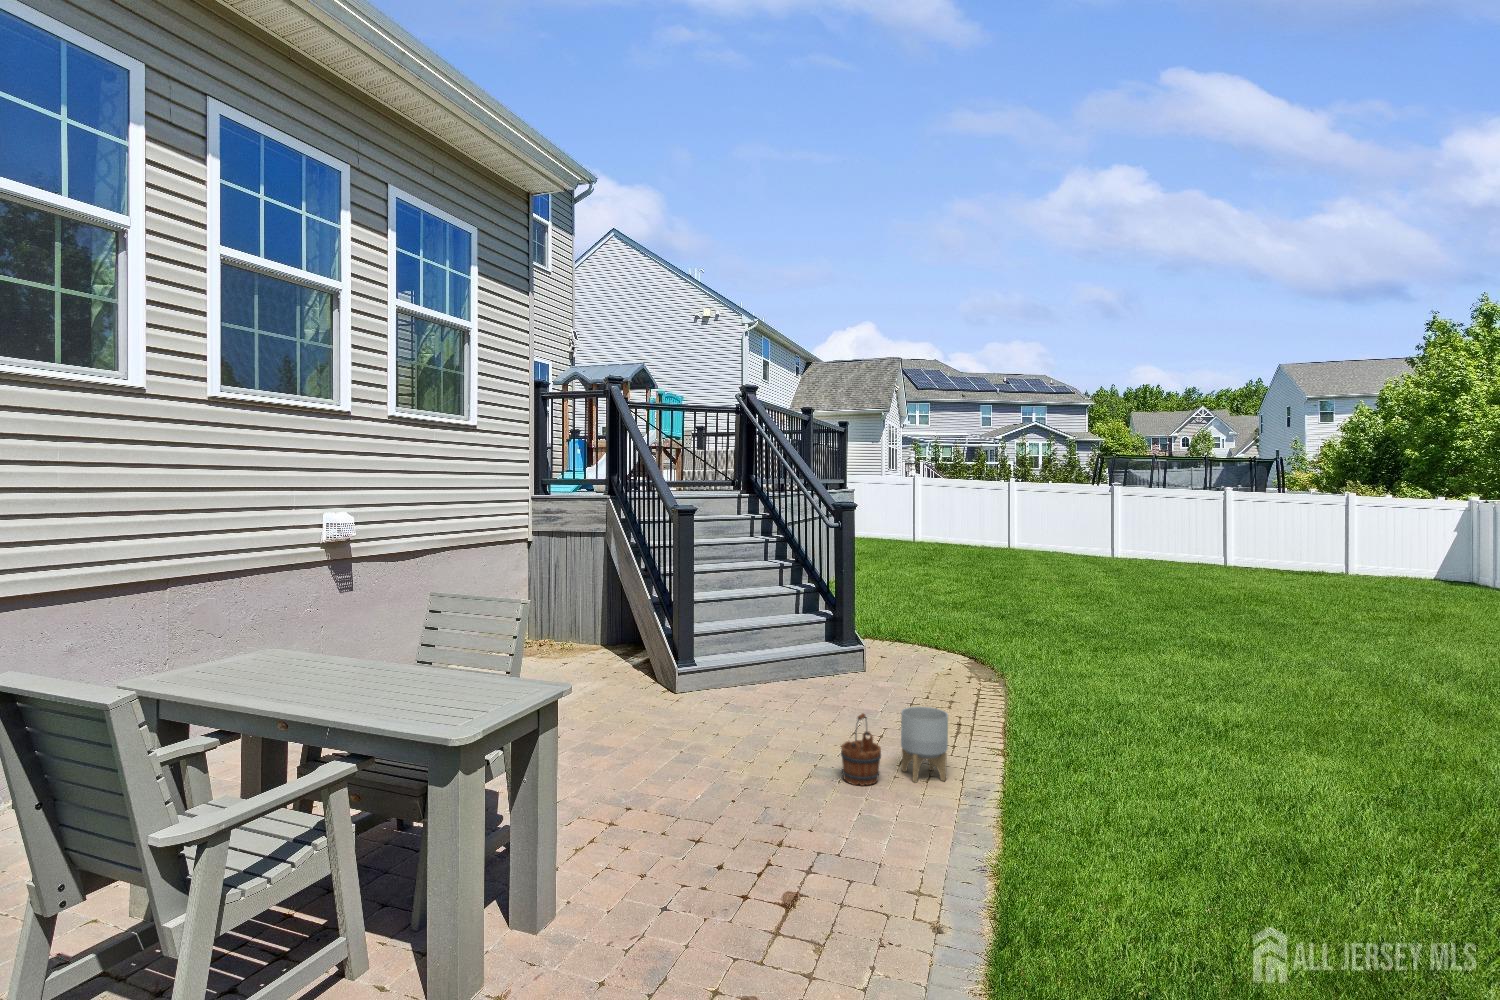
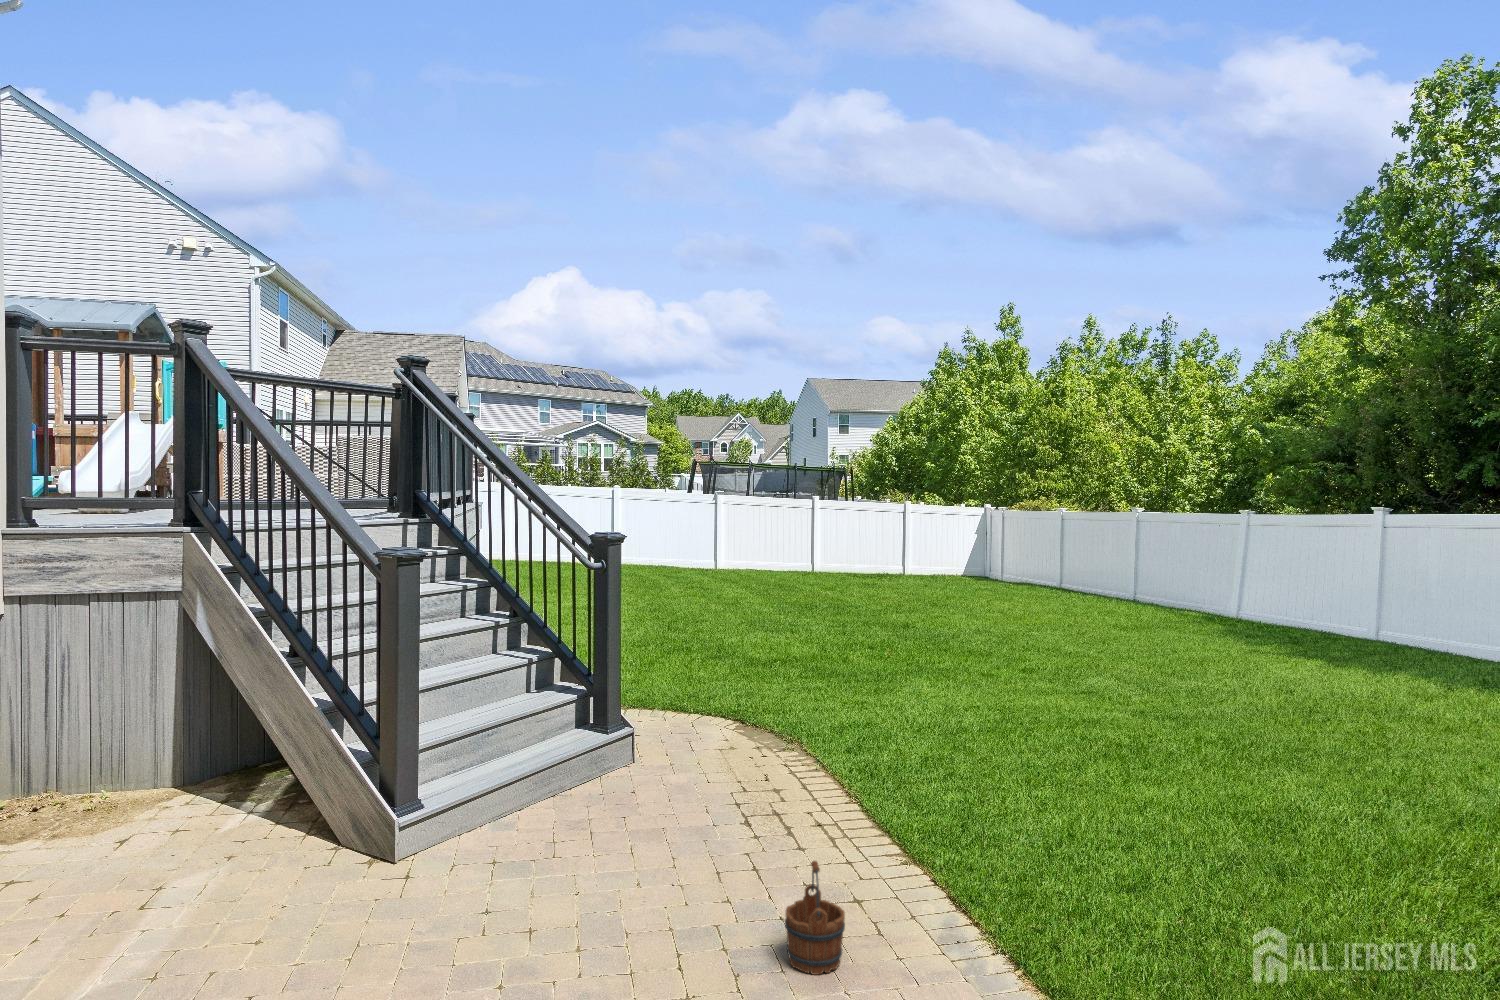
planter: present [901,707,948,783] -> none [844,829,911,946]

